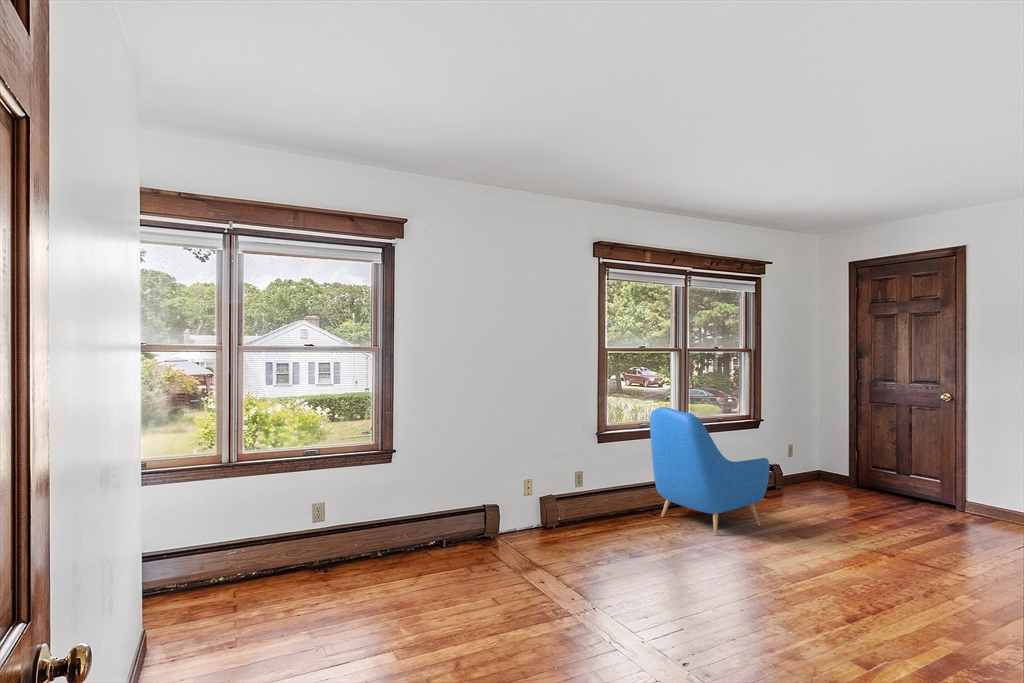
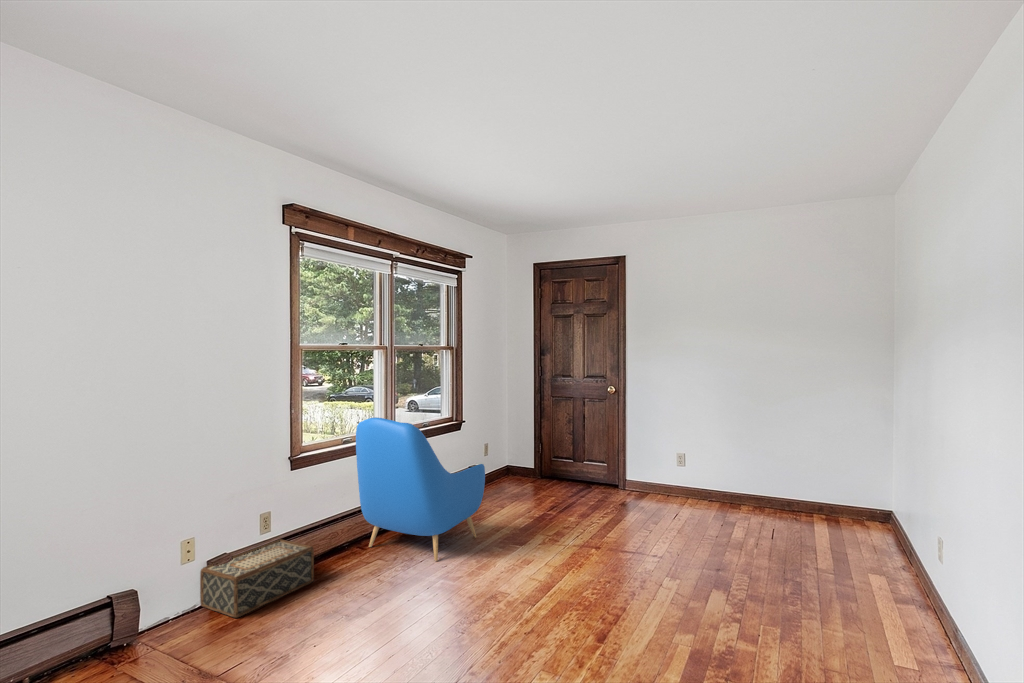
woven basket: none [536,495,613,540] -> present [200,539,314,618]

